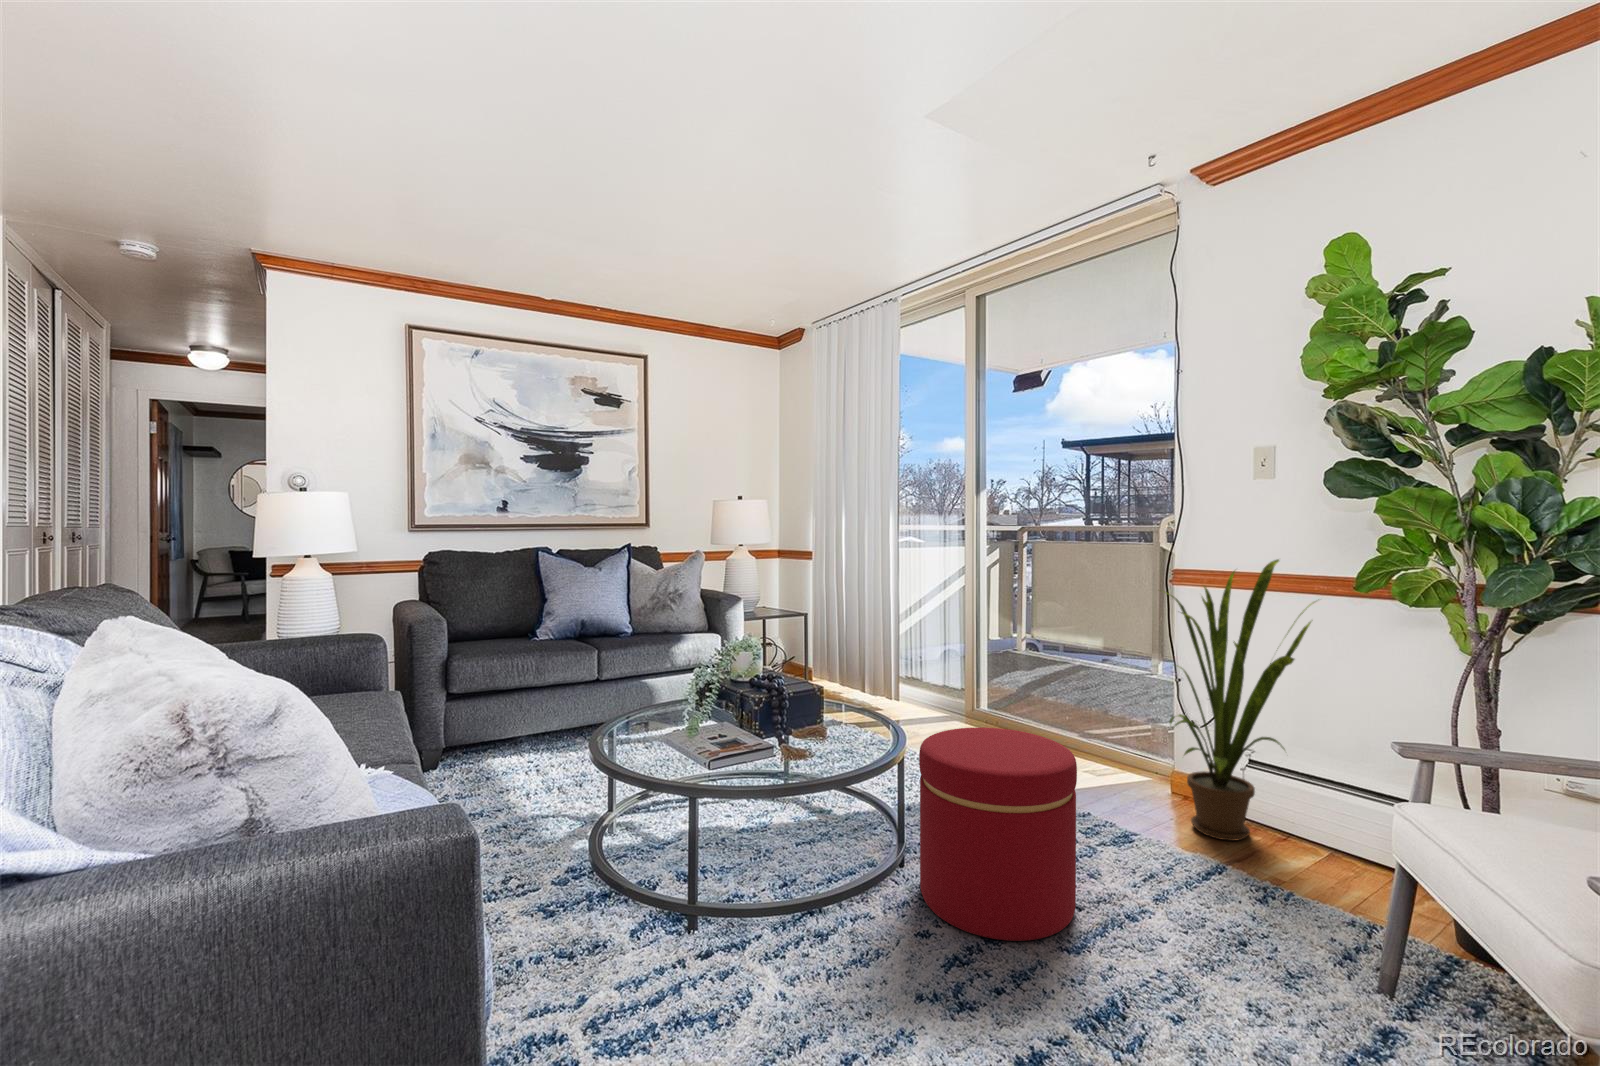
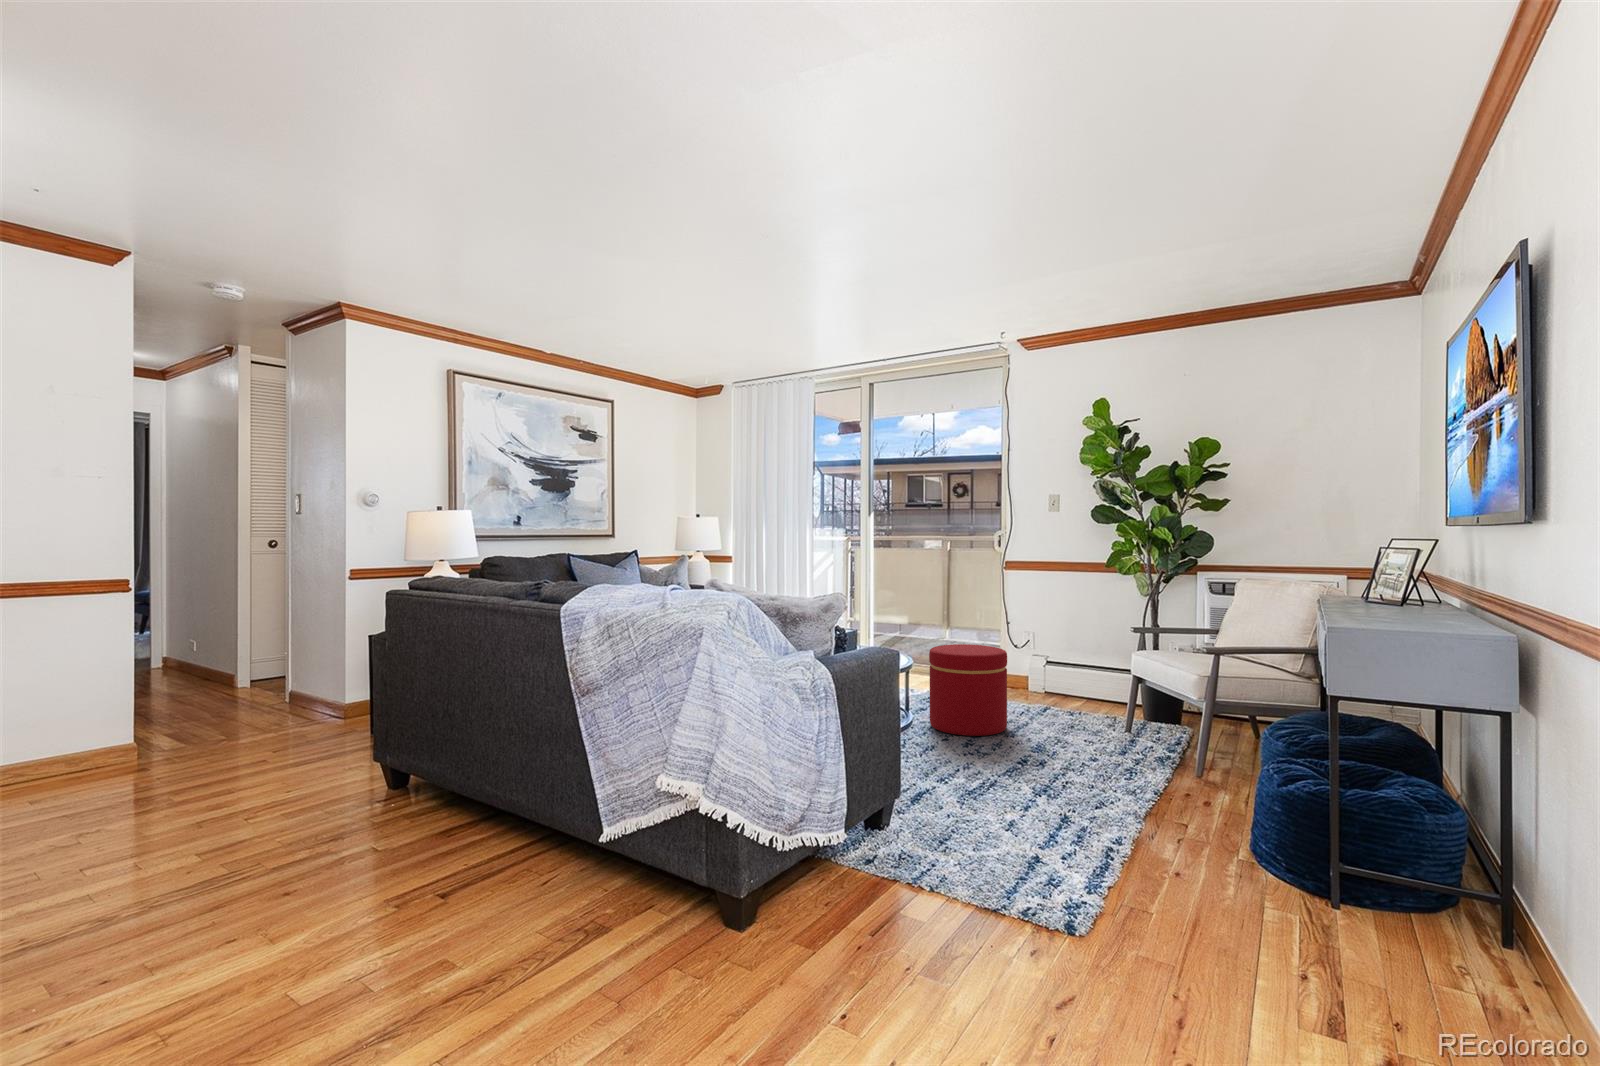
house plant: present [1169,559,1314,841] -> none [1009,554,1090,700]

